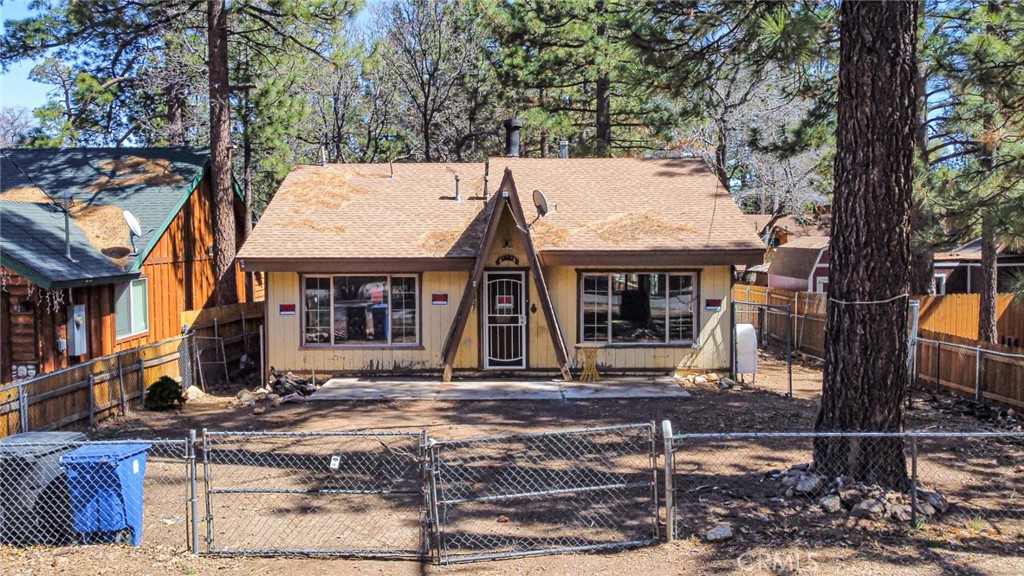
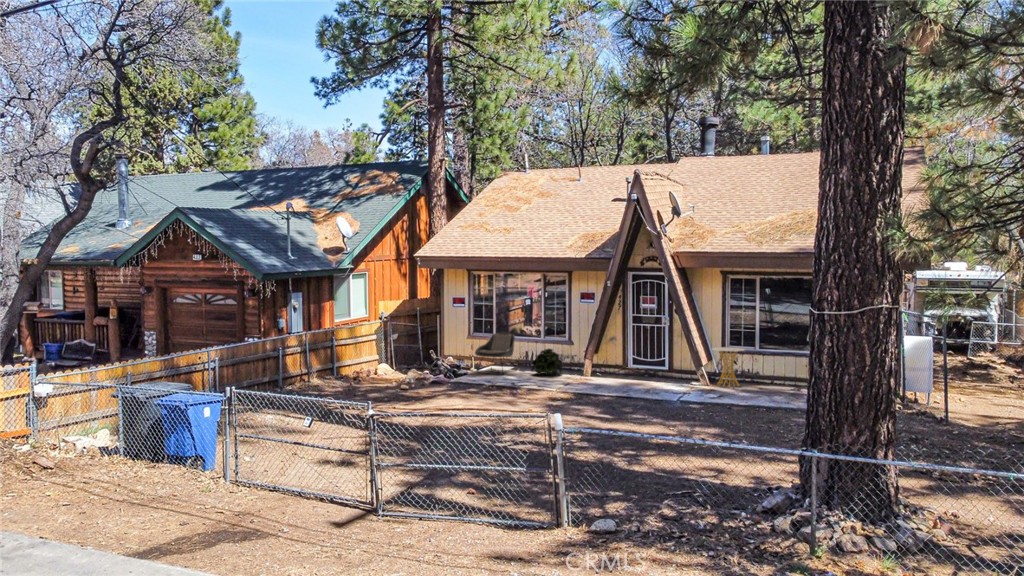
lounge chair: none [315,340,359,387] -> present [475,332,515,374]
potted plant: present [144,375,186,411] -> present [531,349,562,375]

